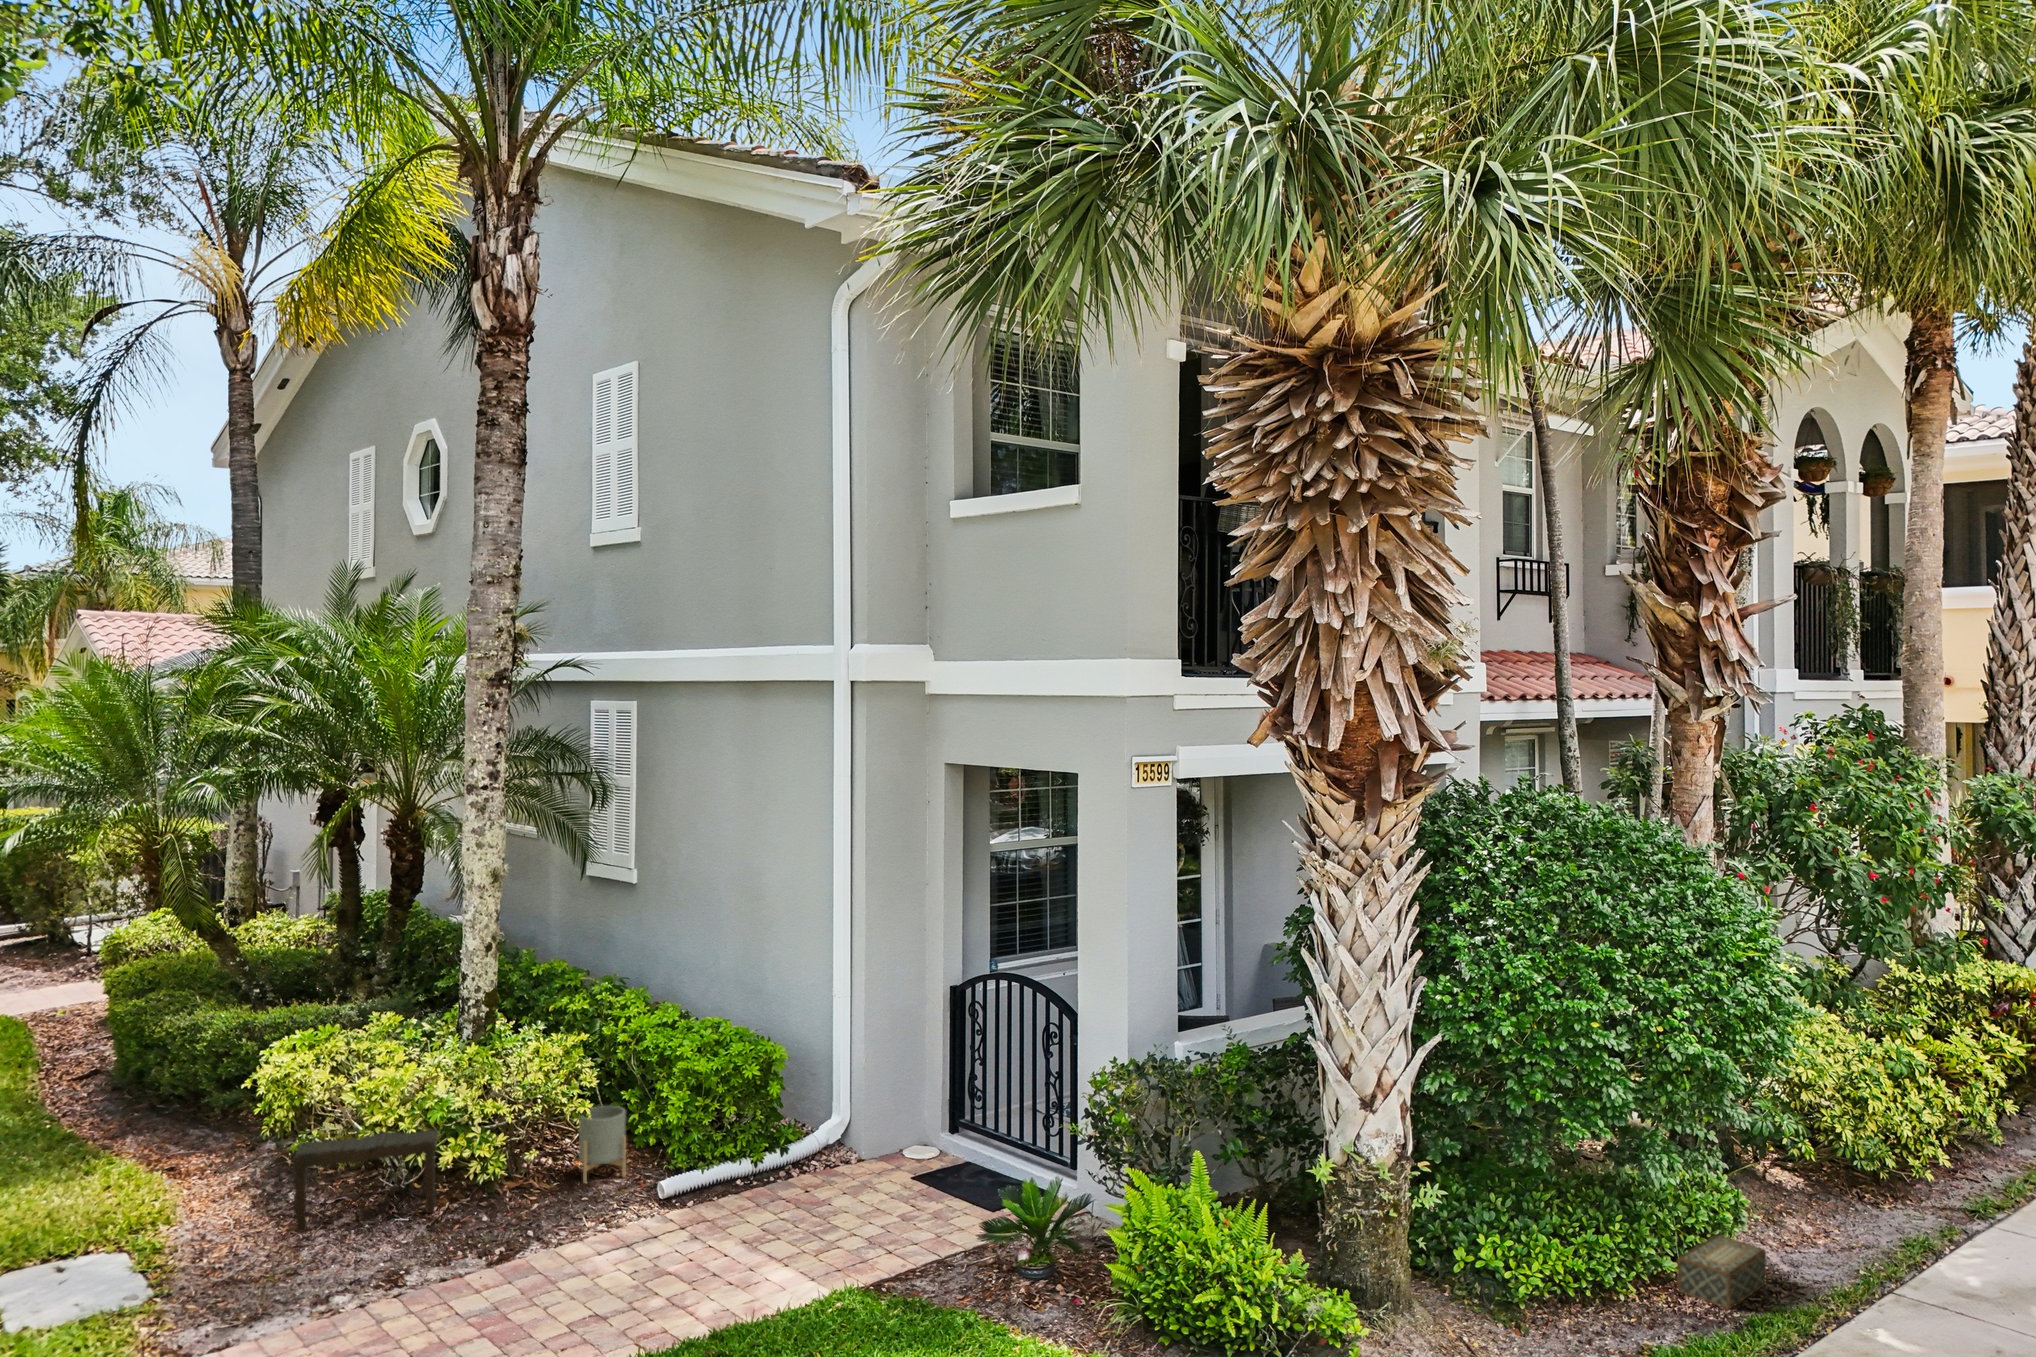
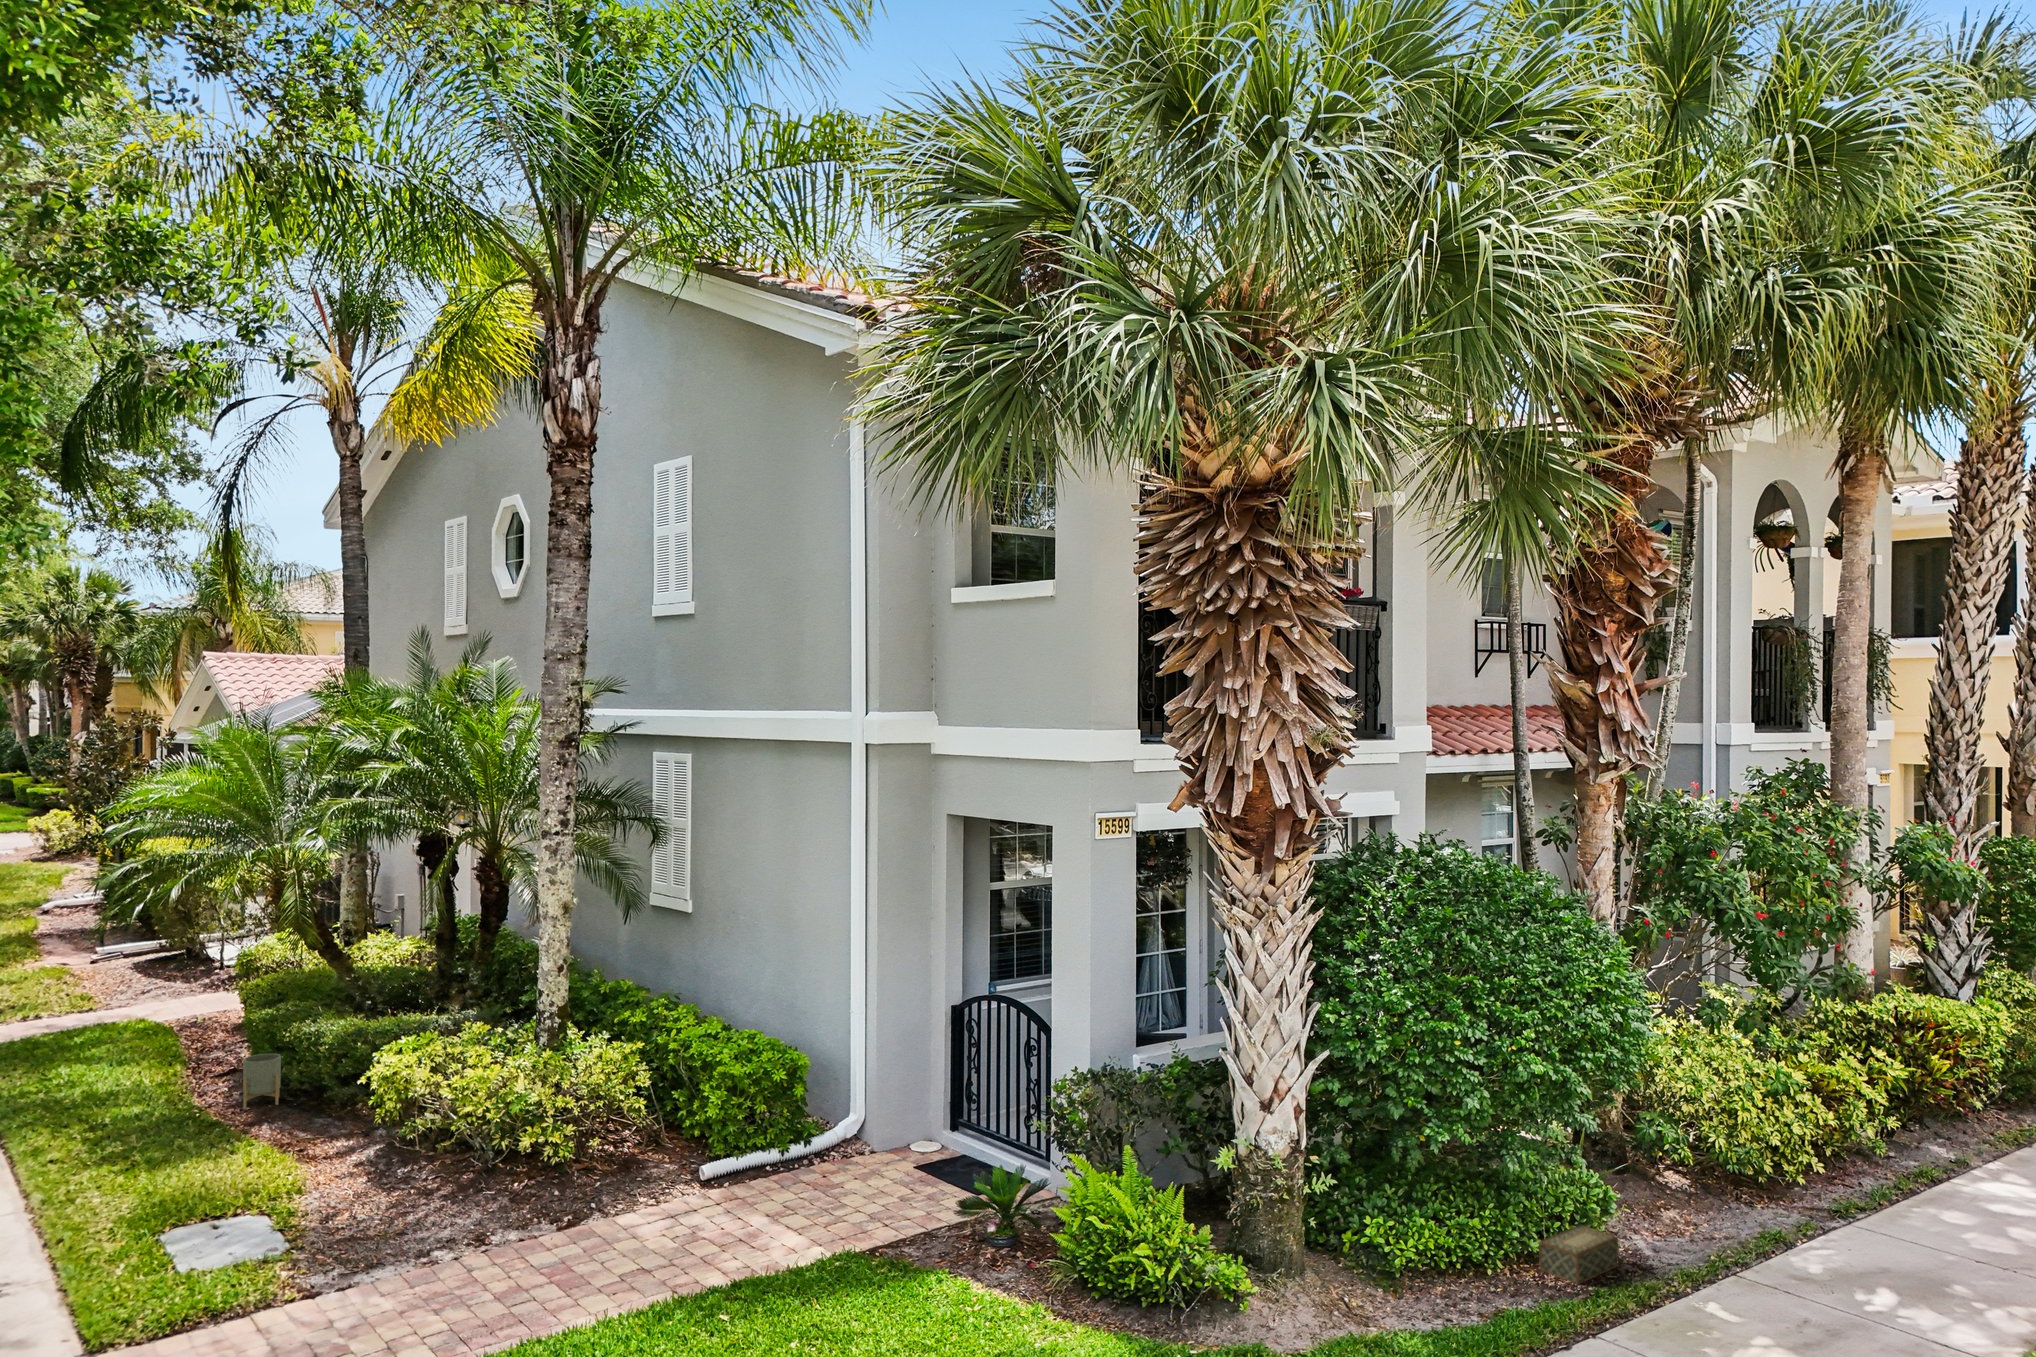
planter: present [579,1106,626,1183] -> present [243,1054,281,1109]
bench: present [293,1130,438,1232] -> none [404,1115,520,1200]

